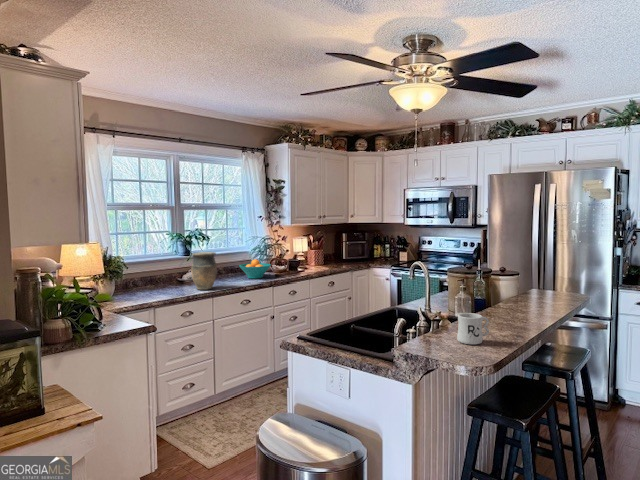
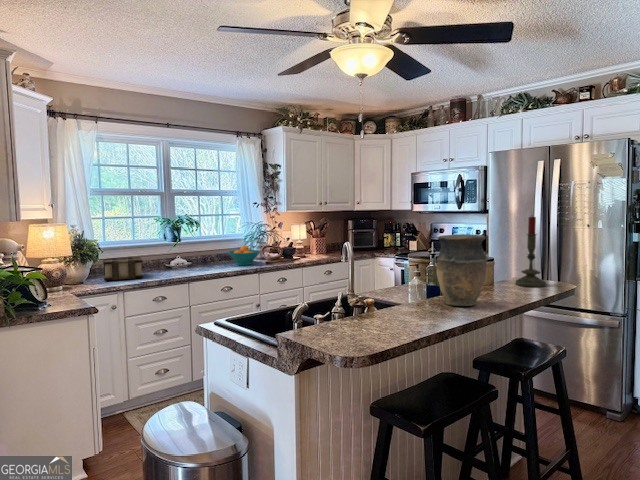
candle: none [538,235,565,298] -> present [516,217,546,287]
vase: present [191,252,217,290] -> present [436,234,488,306]
book: none [125,273,168,297] -> present [103,257,143,281]
mug: present [457,313,489,344] -> none [358,297,395,334]

